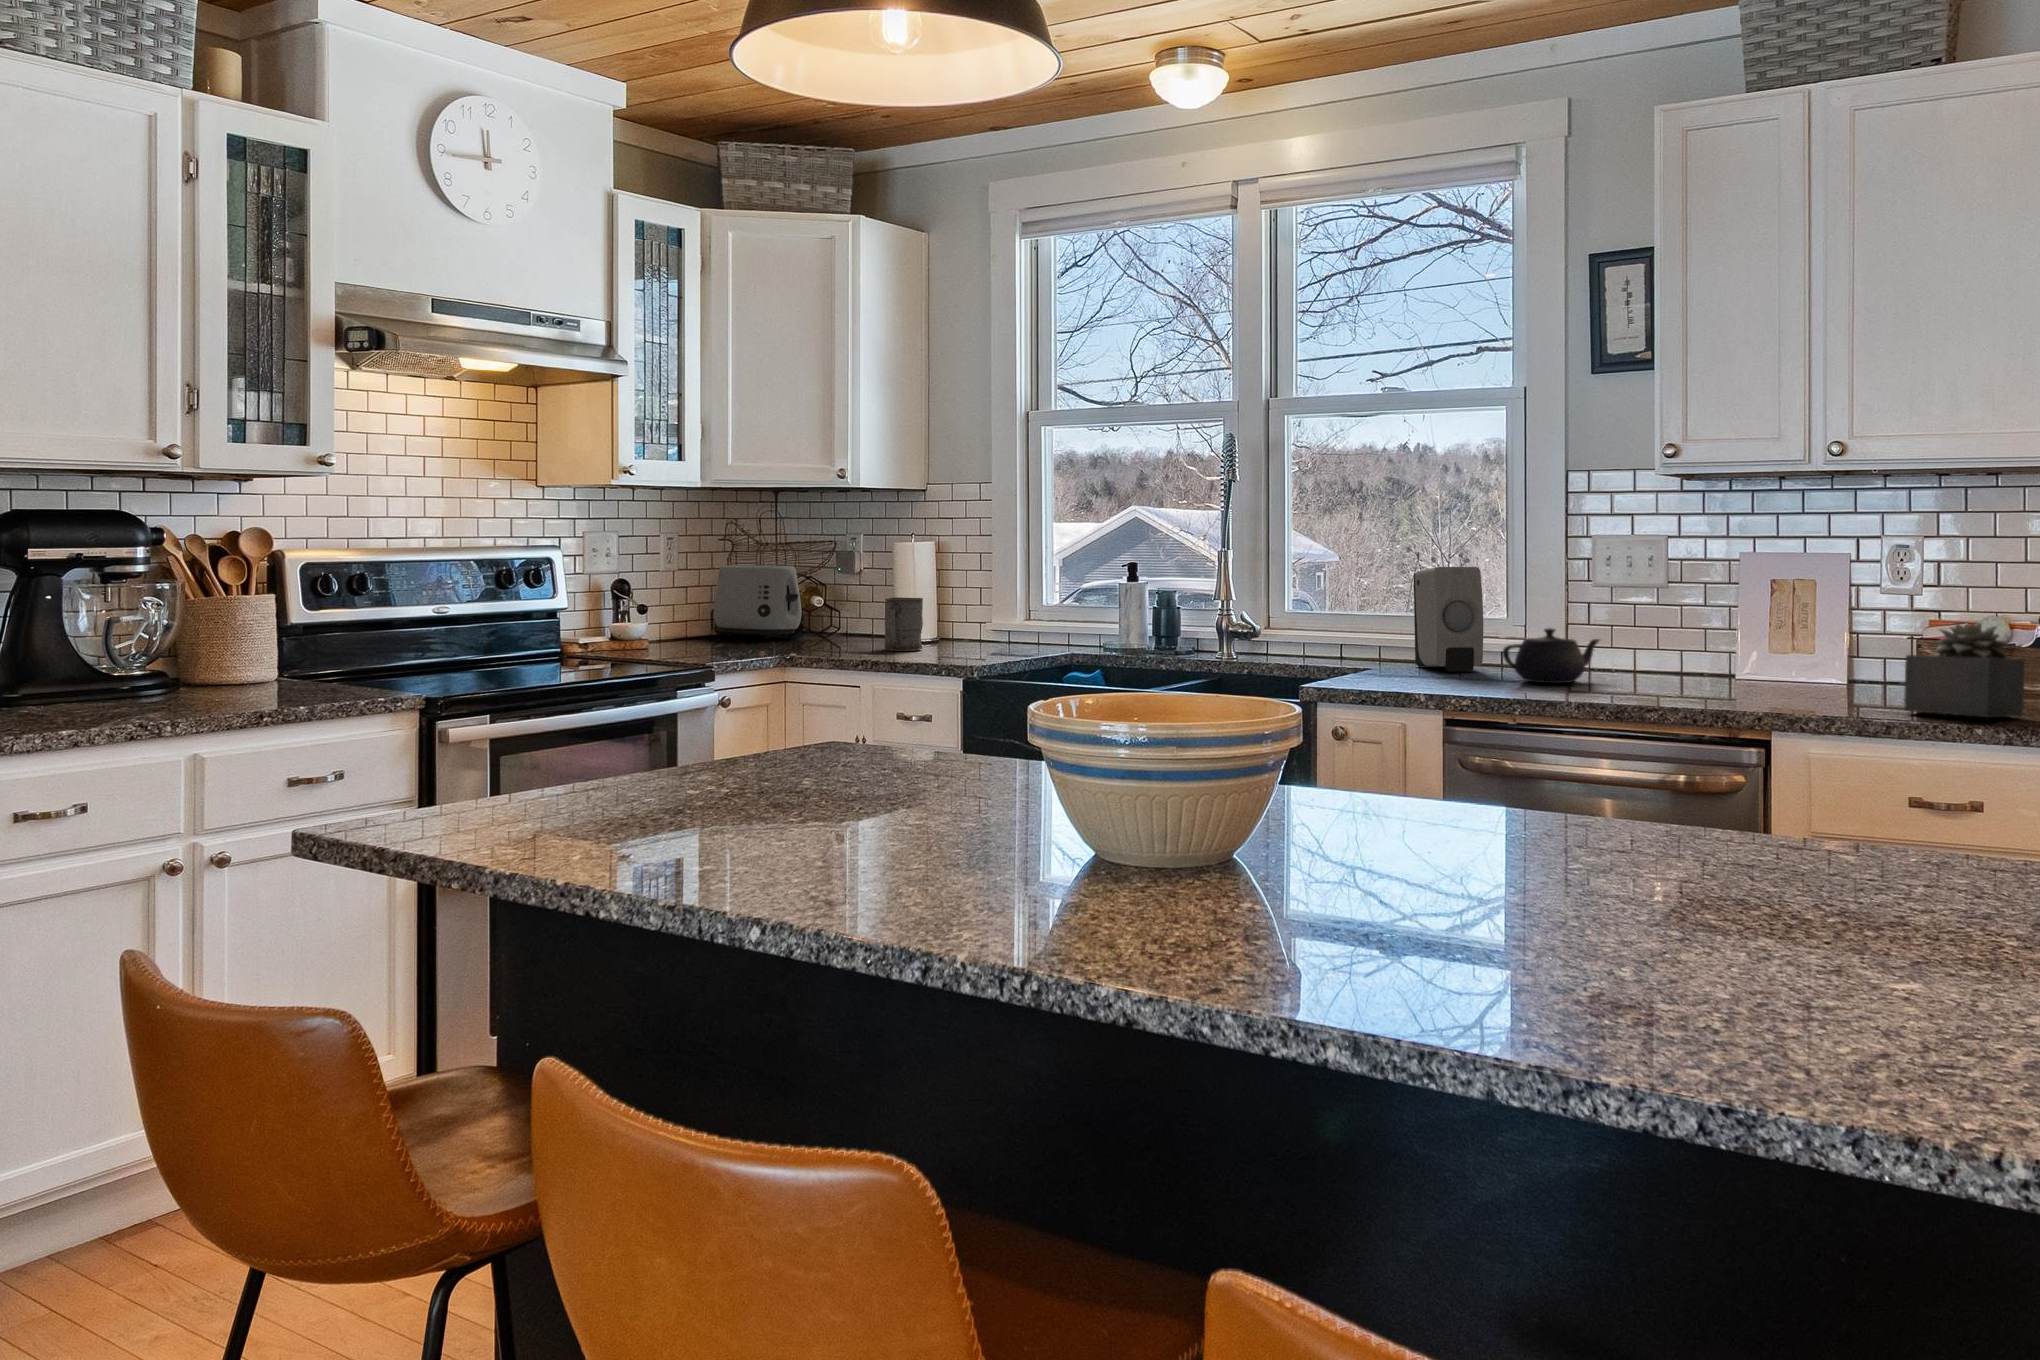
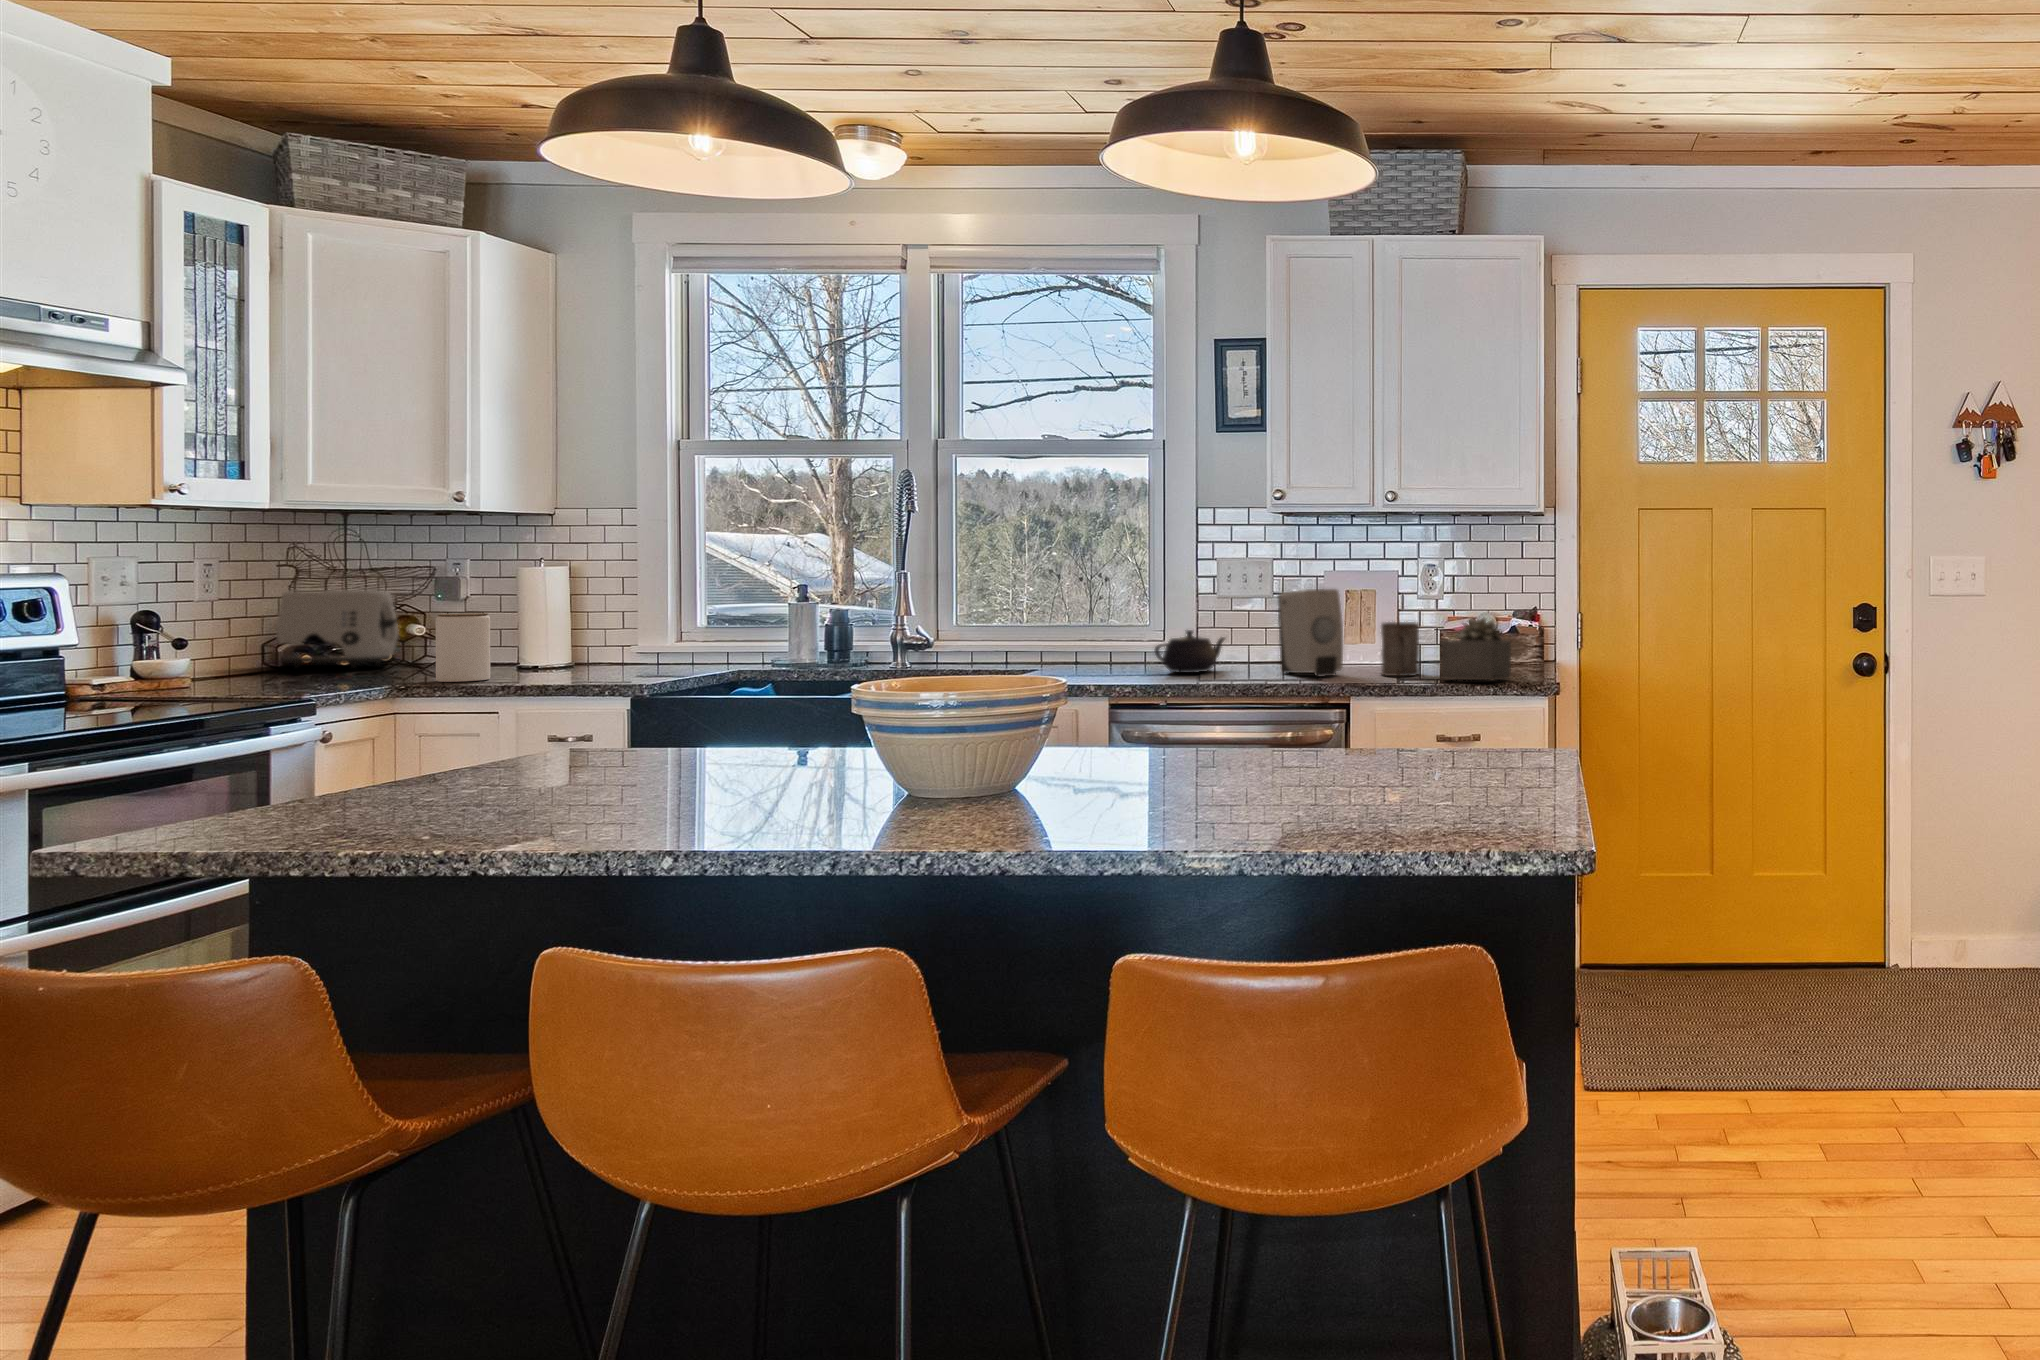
soap dispenser: present [1414,567,1483,671] -> present [1278,589,1343,677]
jar: none [817,589,860,655] -> present [436,613,490,682]
mug: present [885,598,923,651] -> present [1381,622,1419,676]

